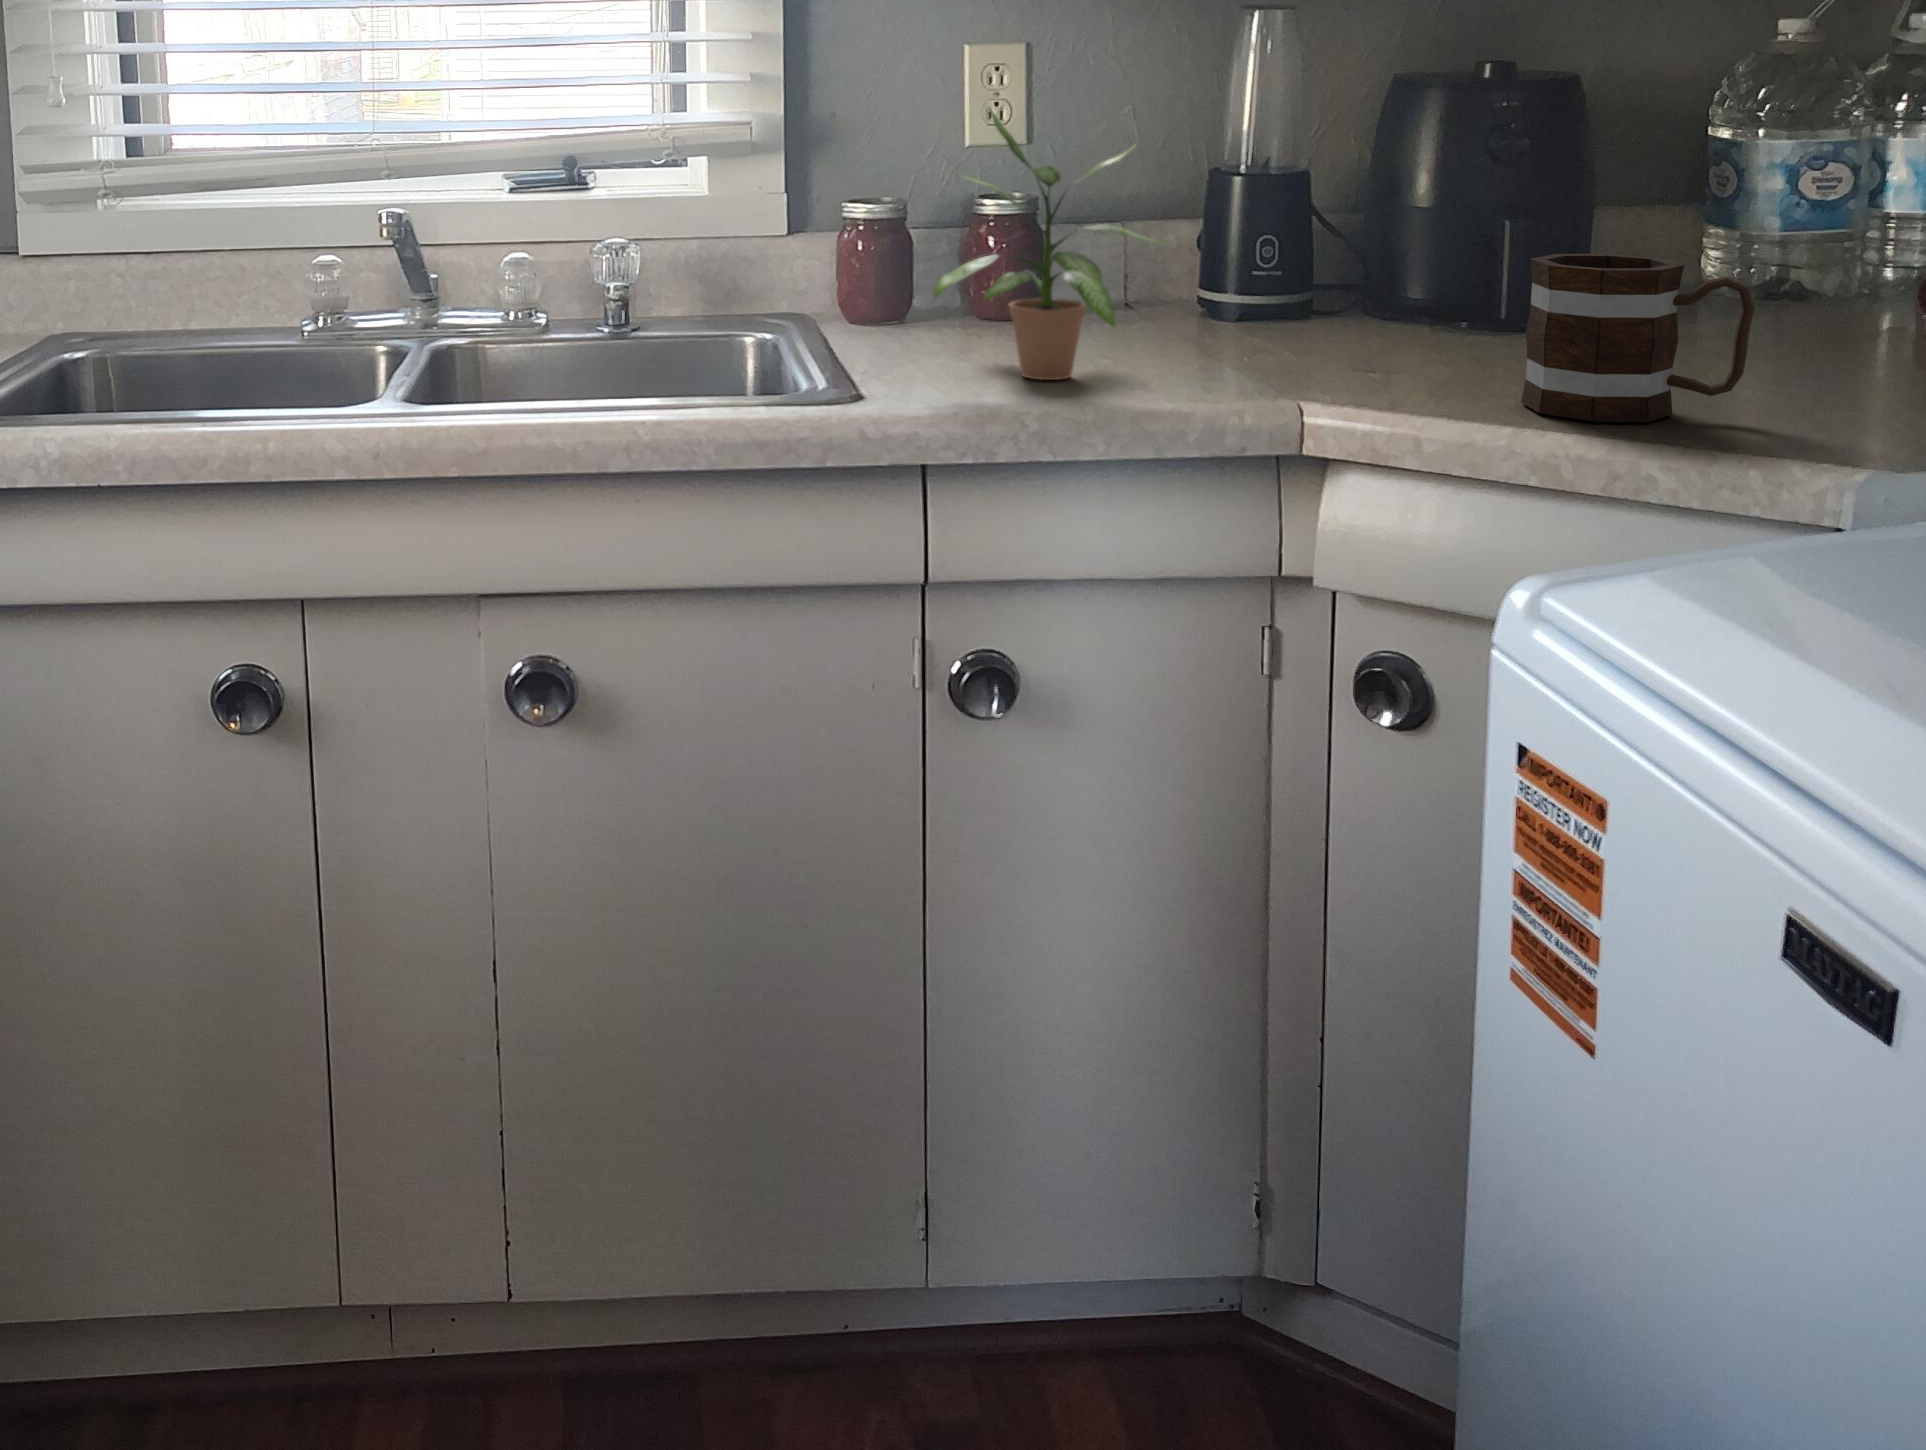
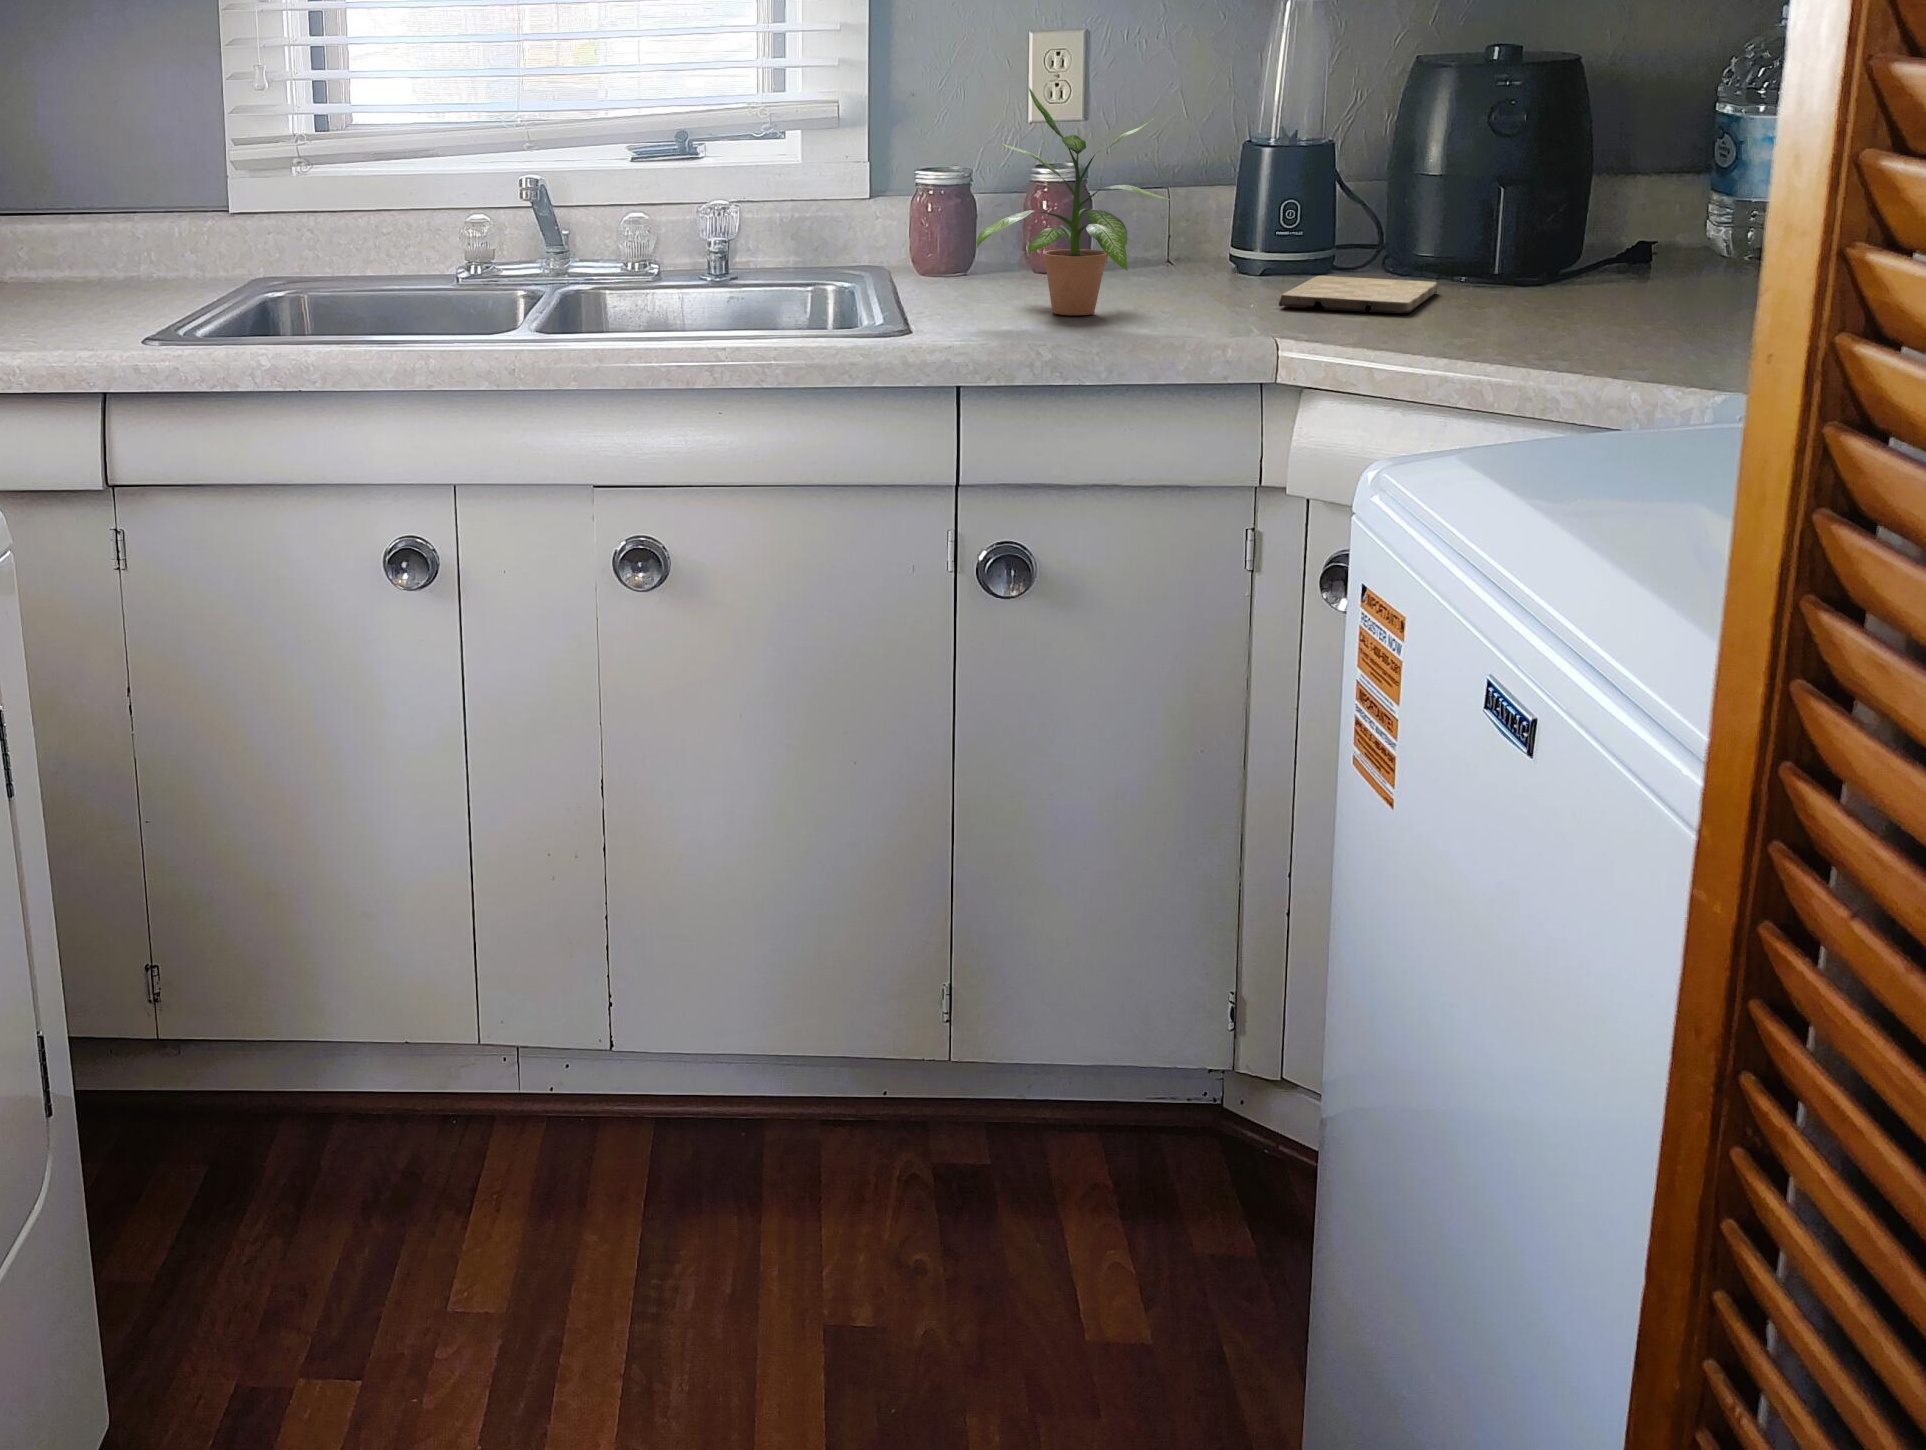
mug: present [1521,254,1755,422] -> none [1466,208,1657,344]
cutting board: none [1281,322,1446,374] -> present [1279,276,1437,313]

